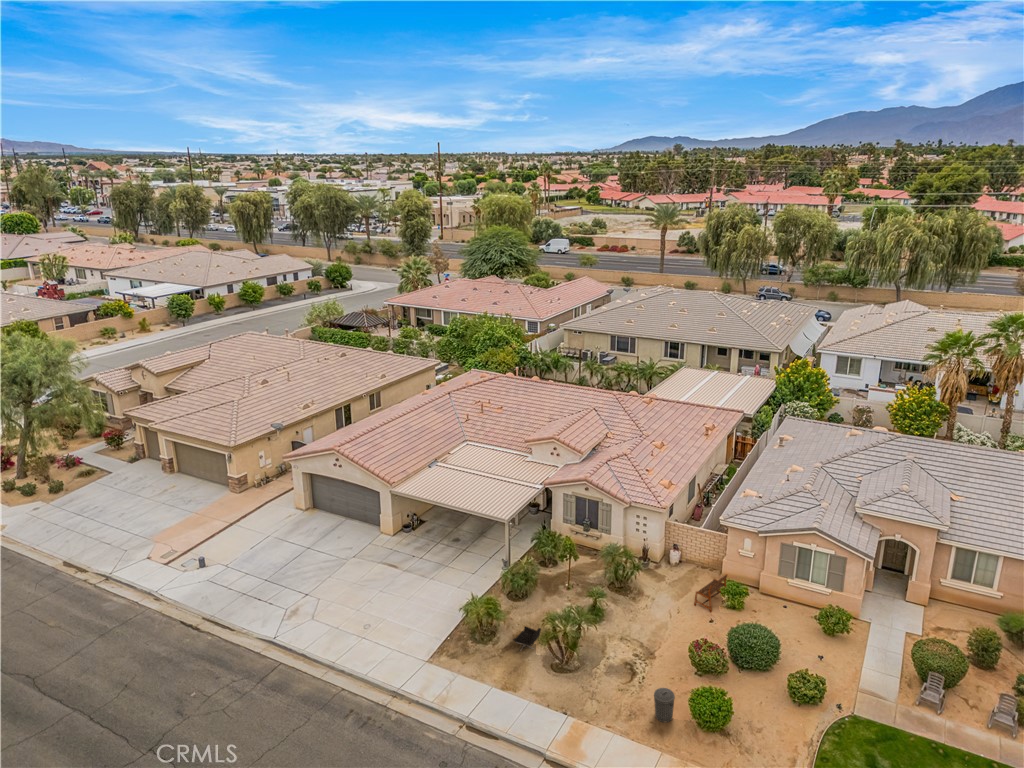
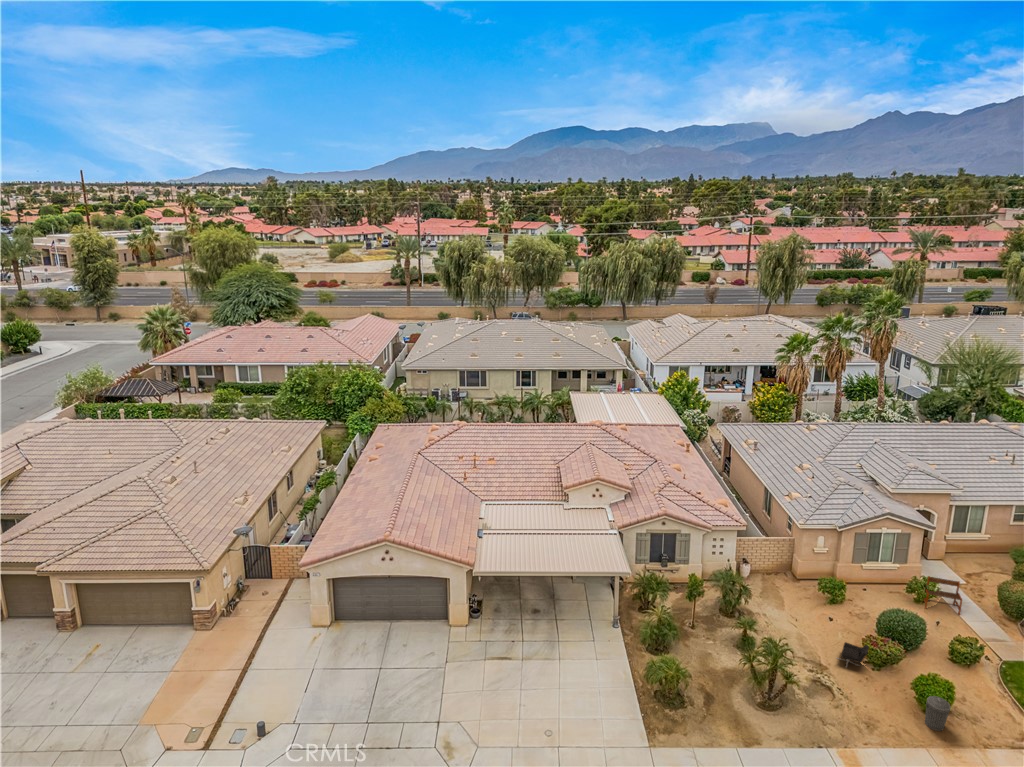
bench: present [694,574,727,612] -> present [924,576,962,615]
lounge chair: present [513,627,541,651] -> present [841,642,869,667]

